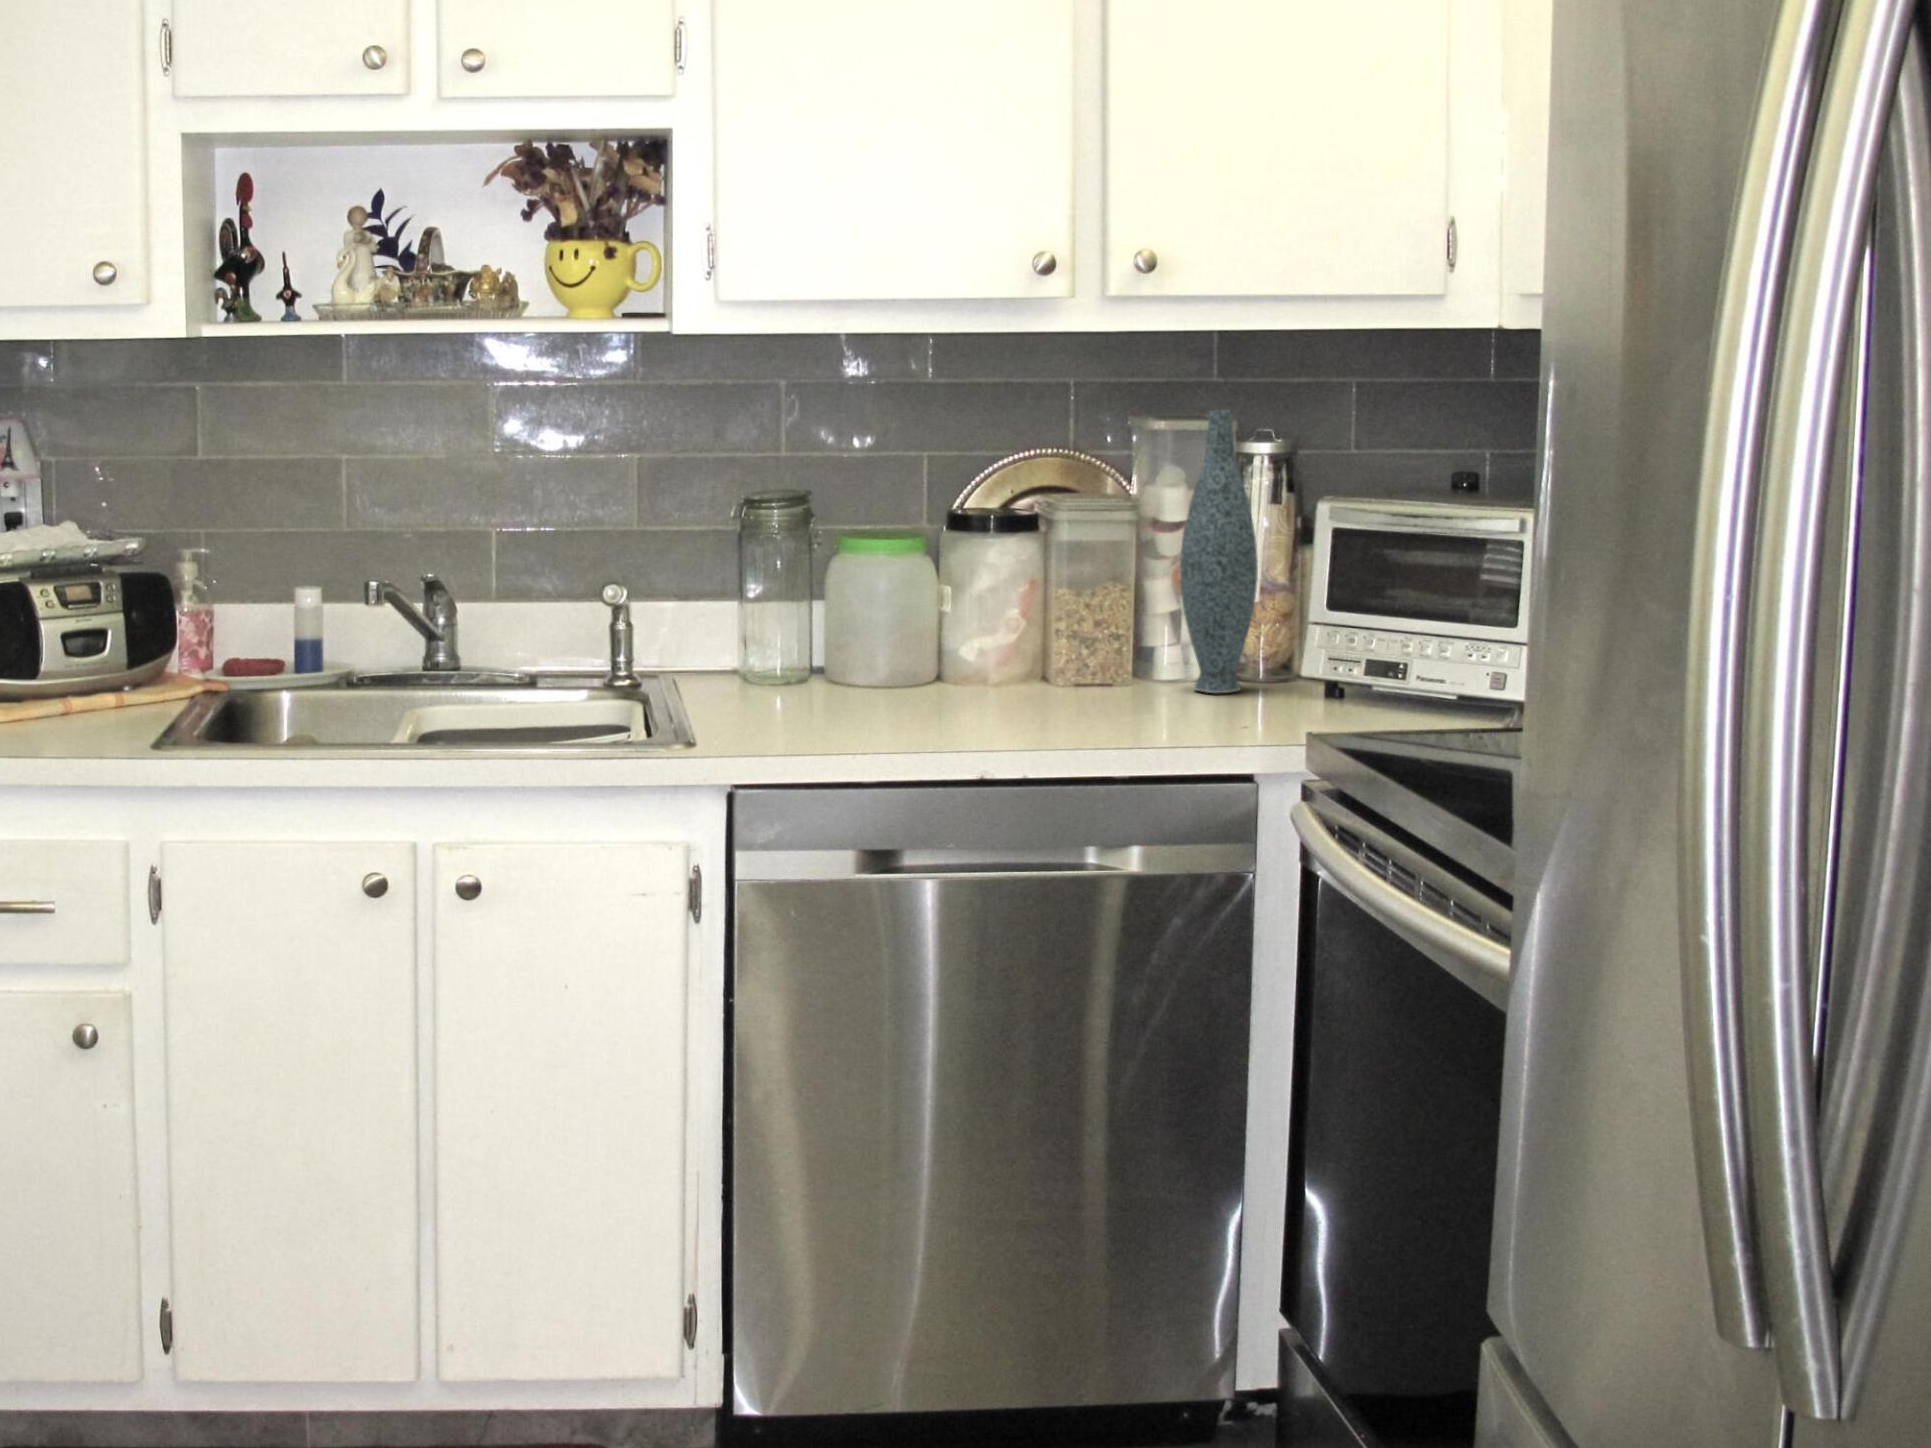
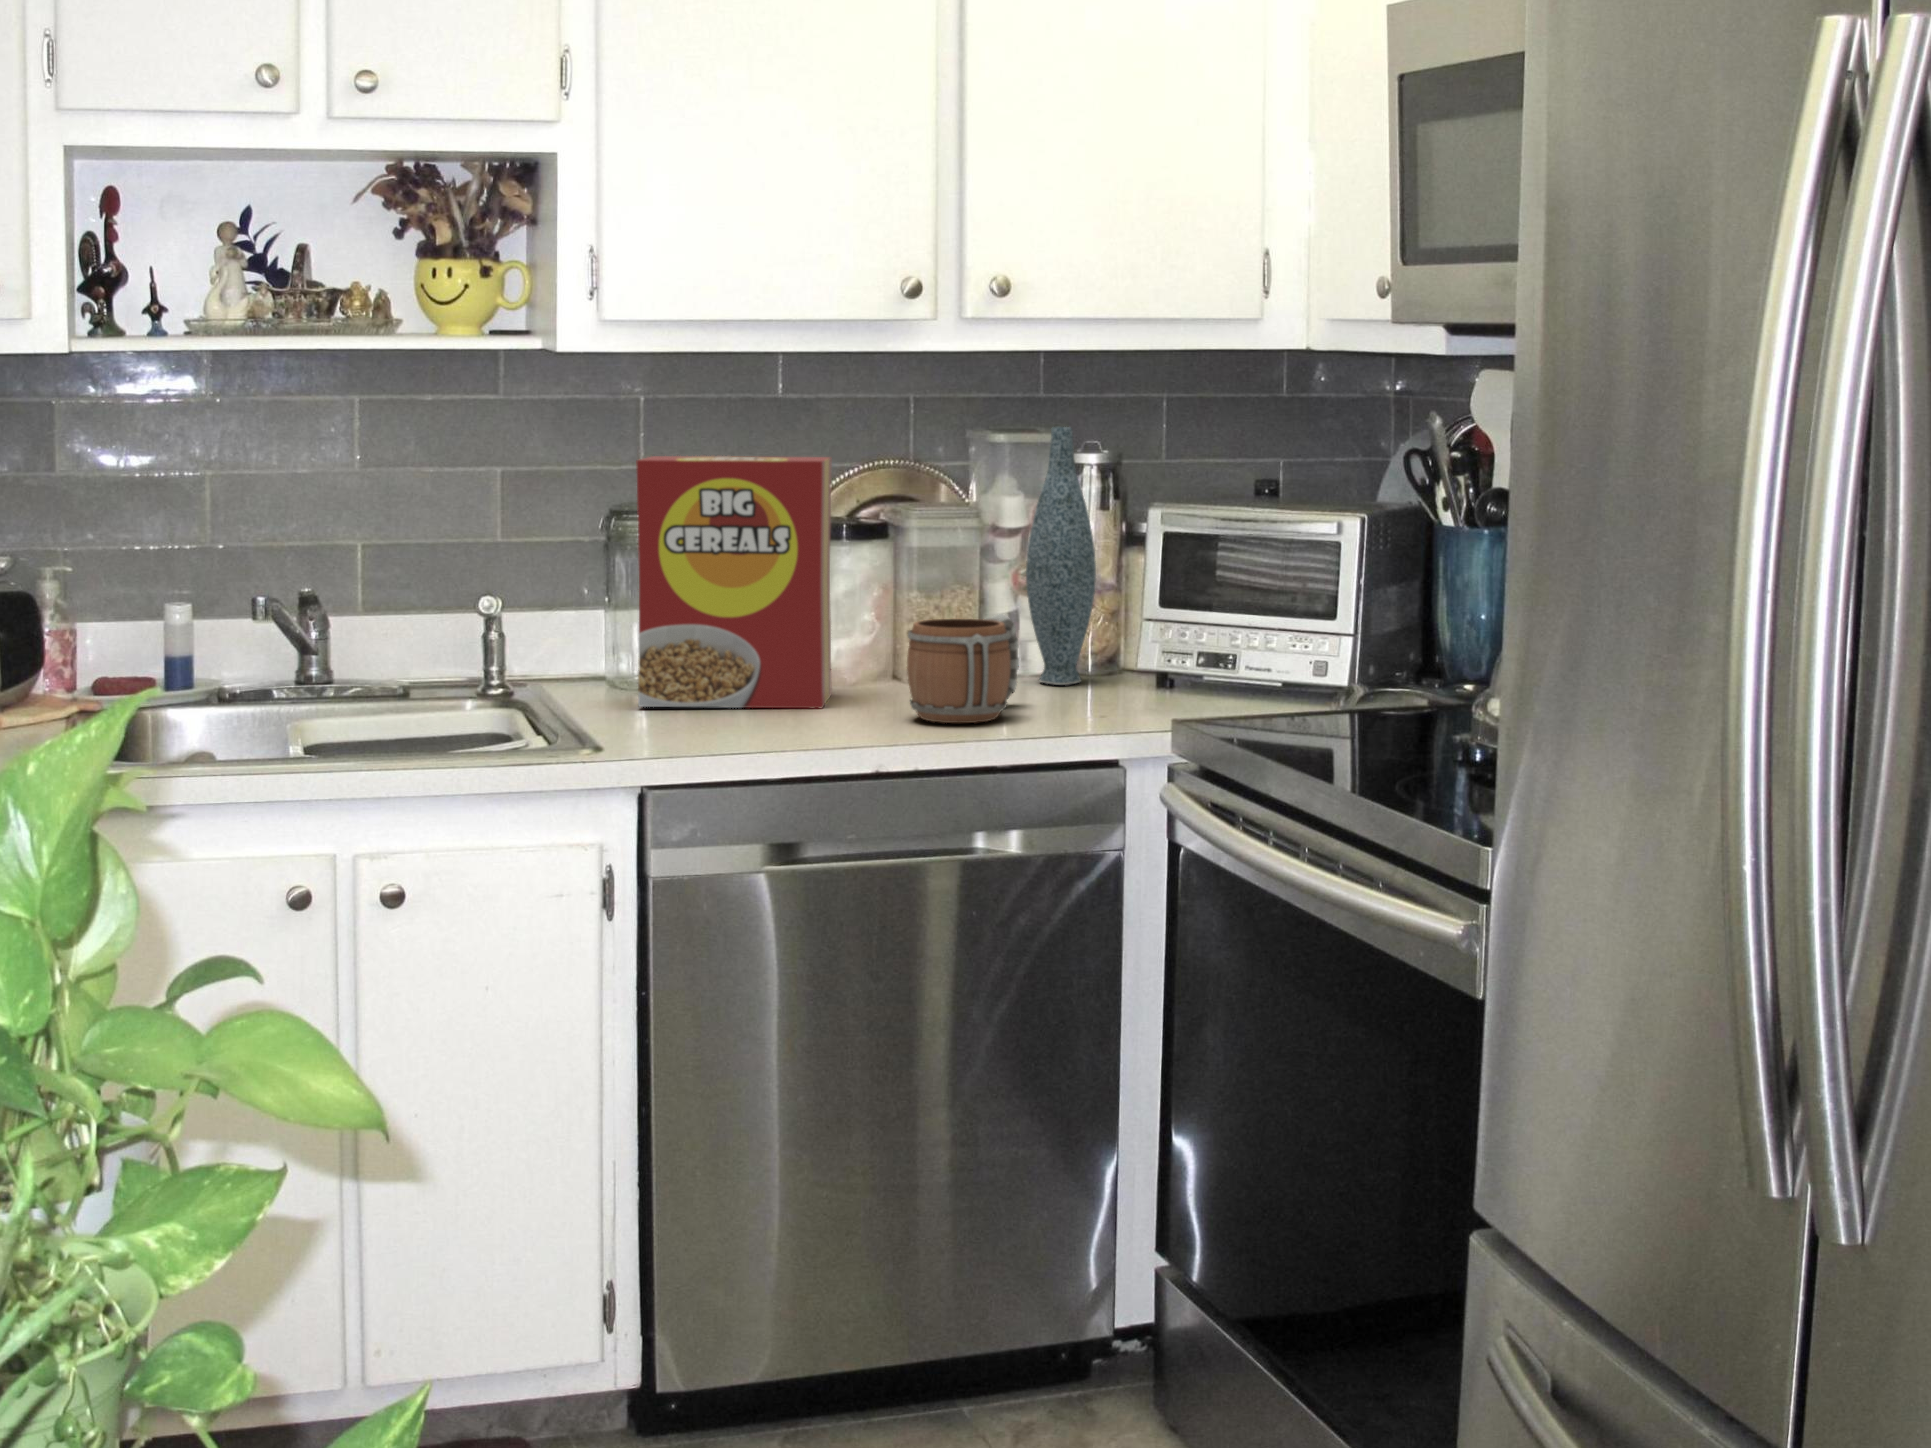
cereal box: none [750,442,963,711] -> present [637,456,832,708]
mug: none [1022,614,1154,730] -> present [907,614,1019,723]

